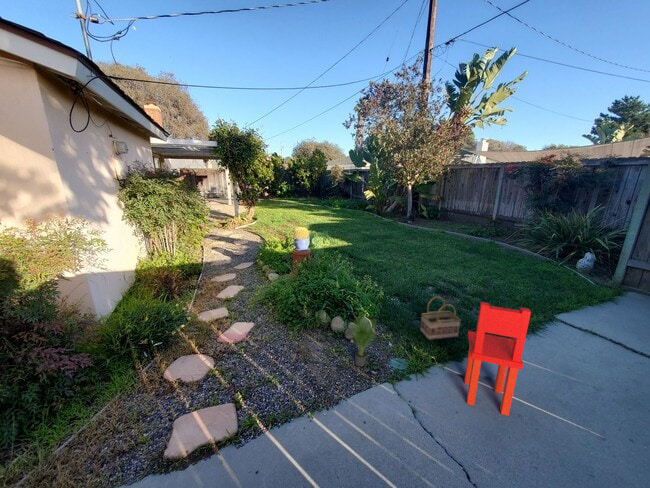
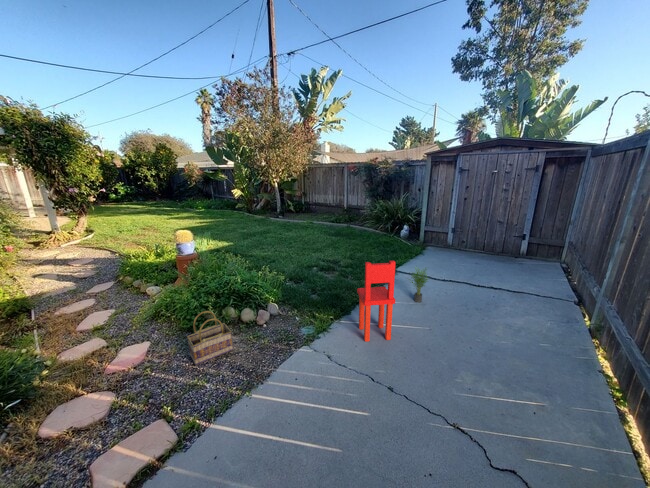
basket: present [420,296,461,340] -> present [187,311,233,365]
potted plant: present [348,318,374,366] -> present [412,269,427,302]

